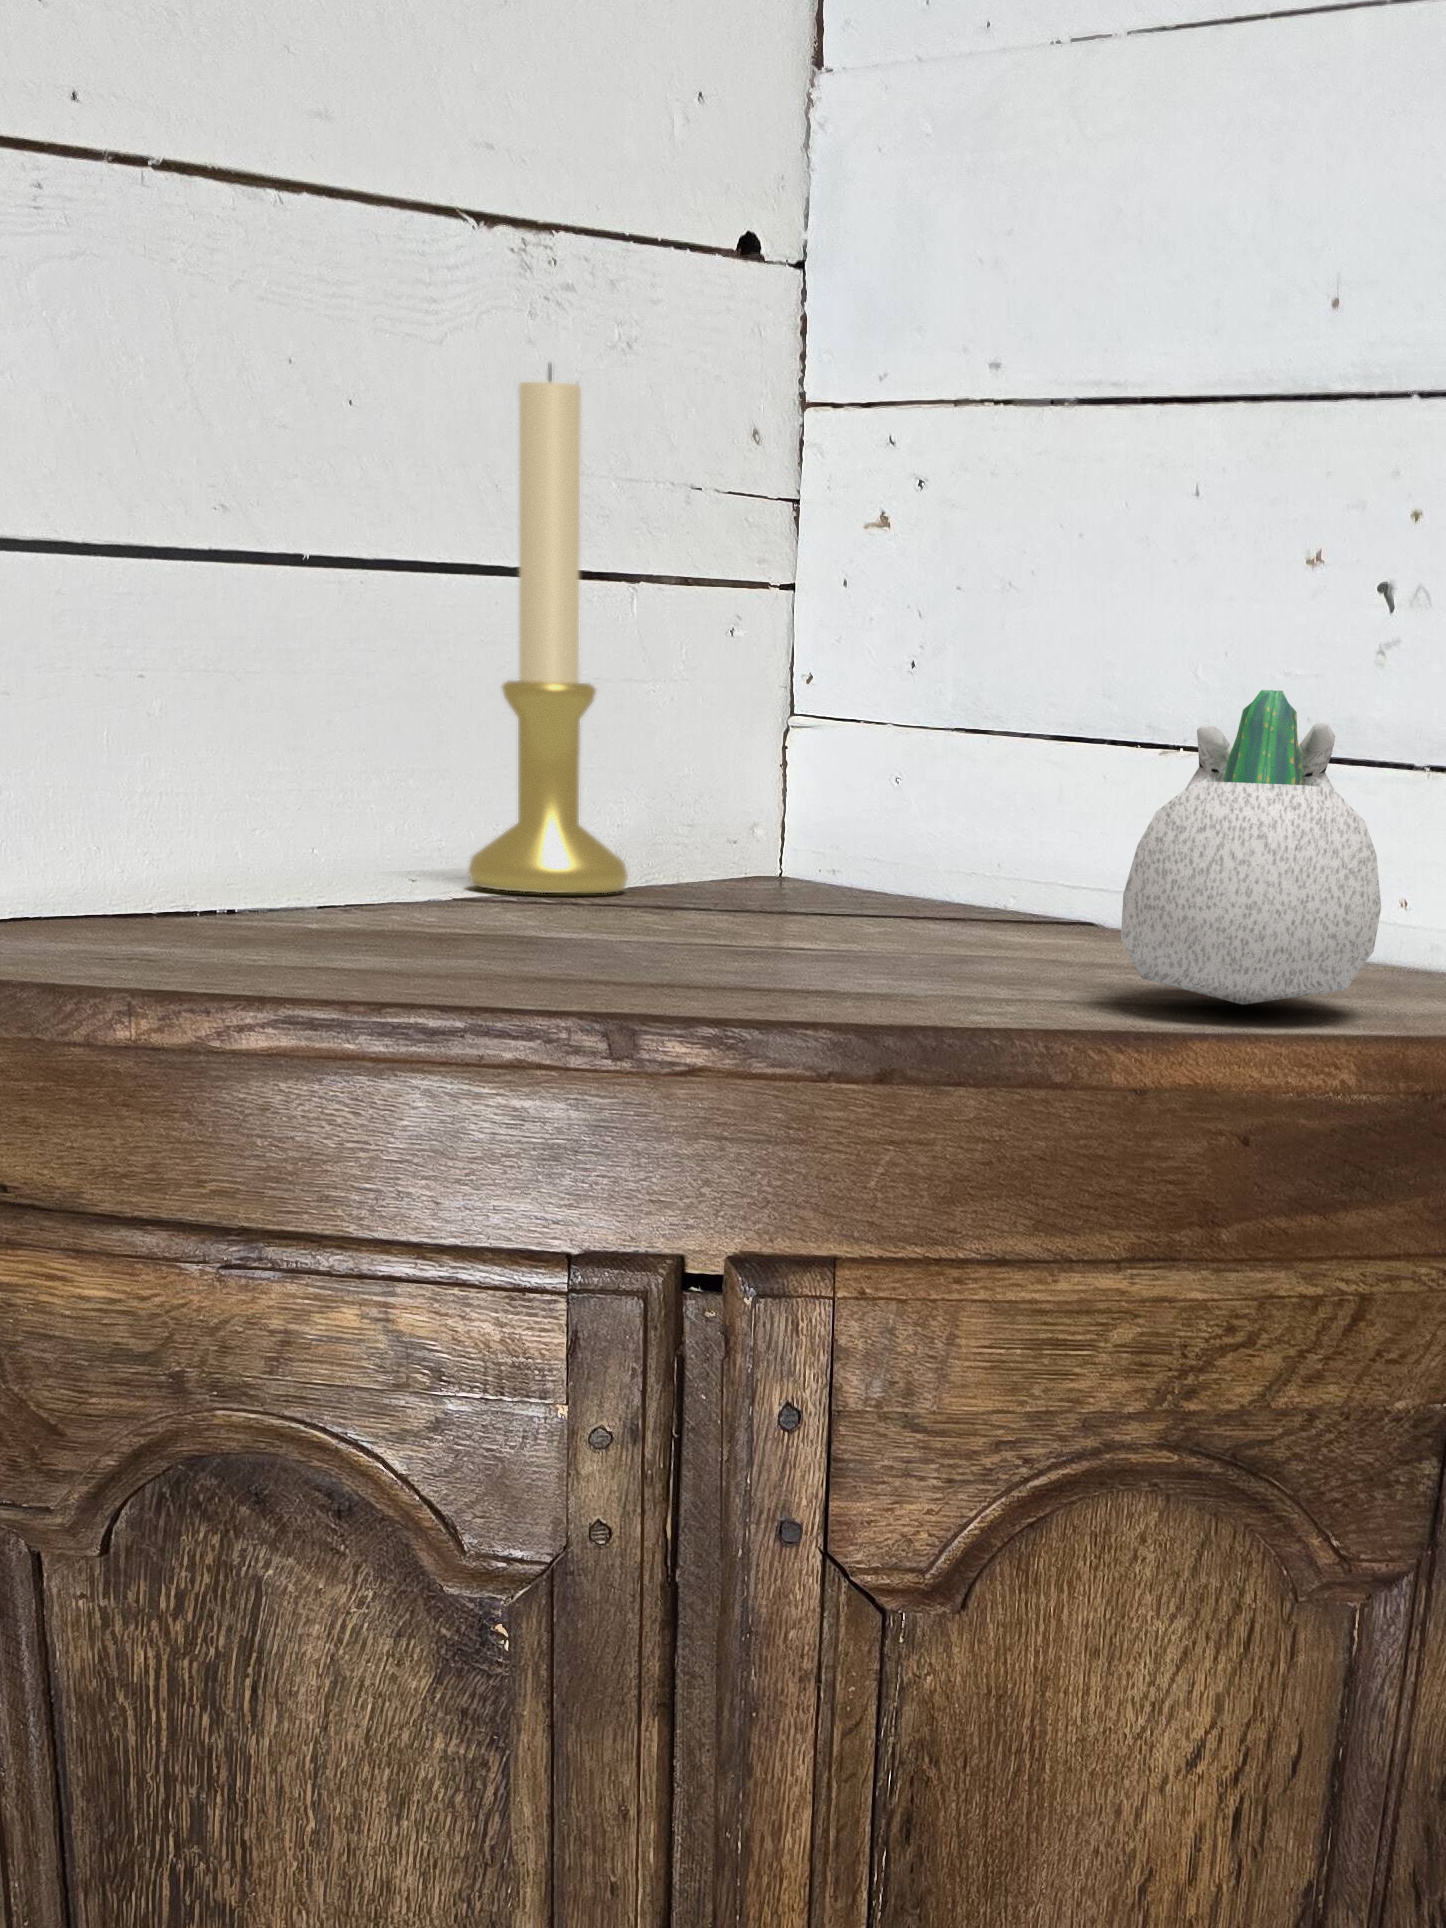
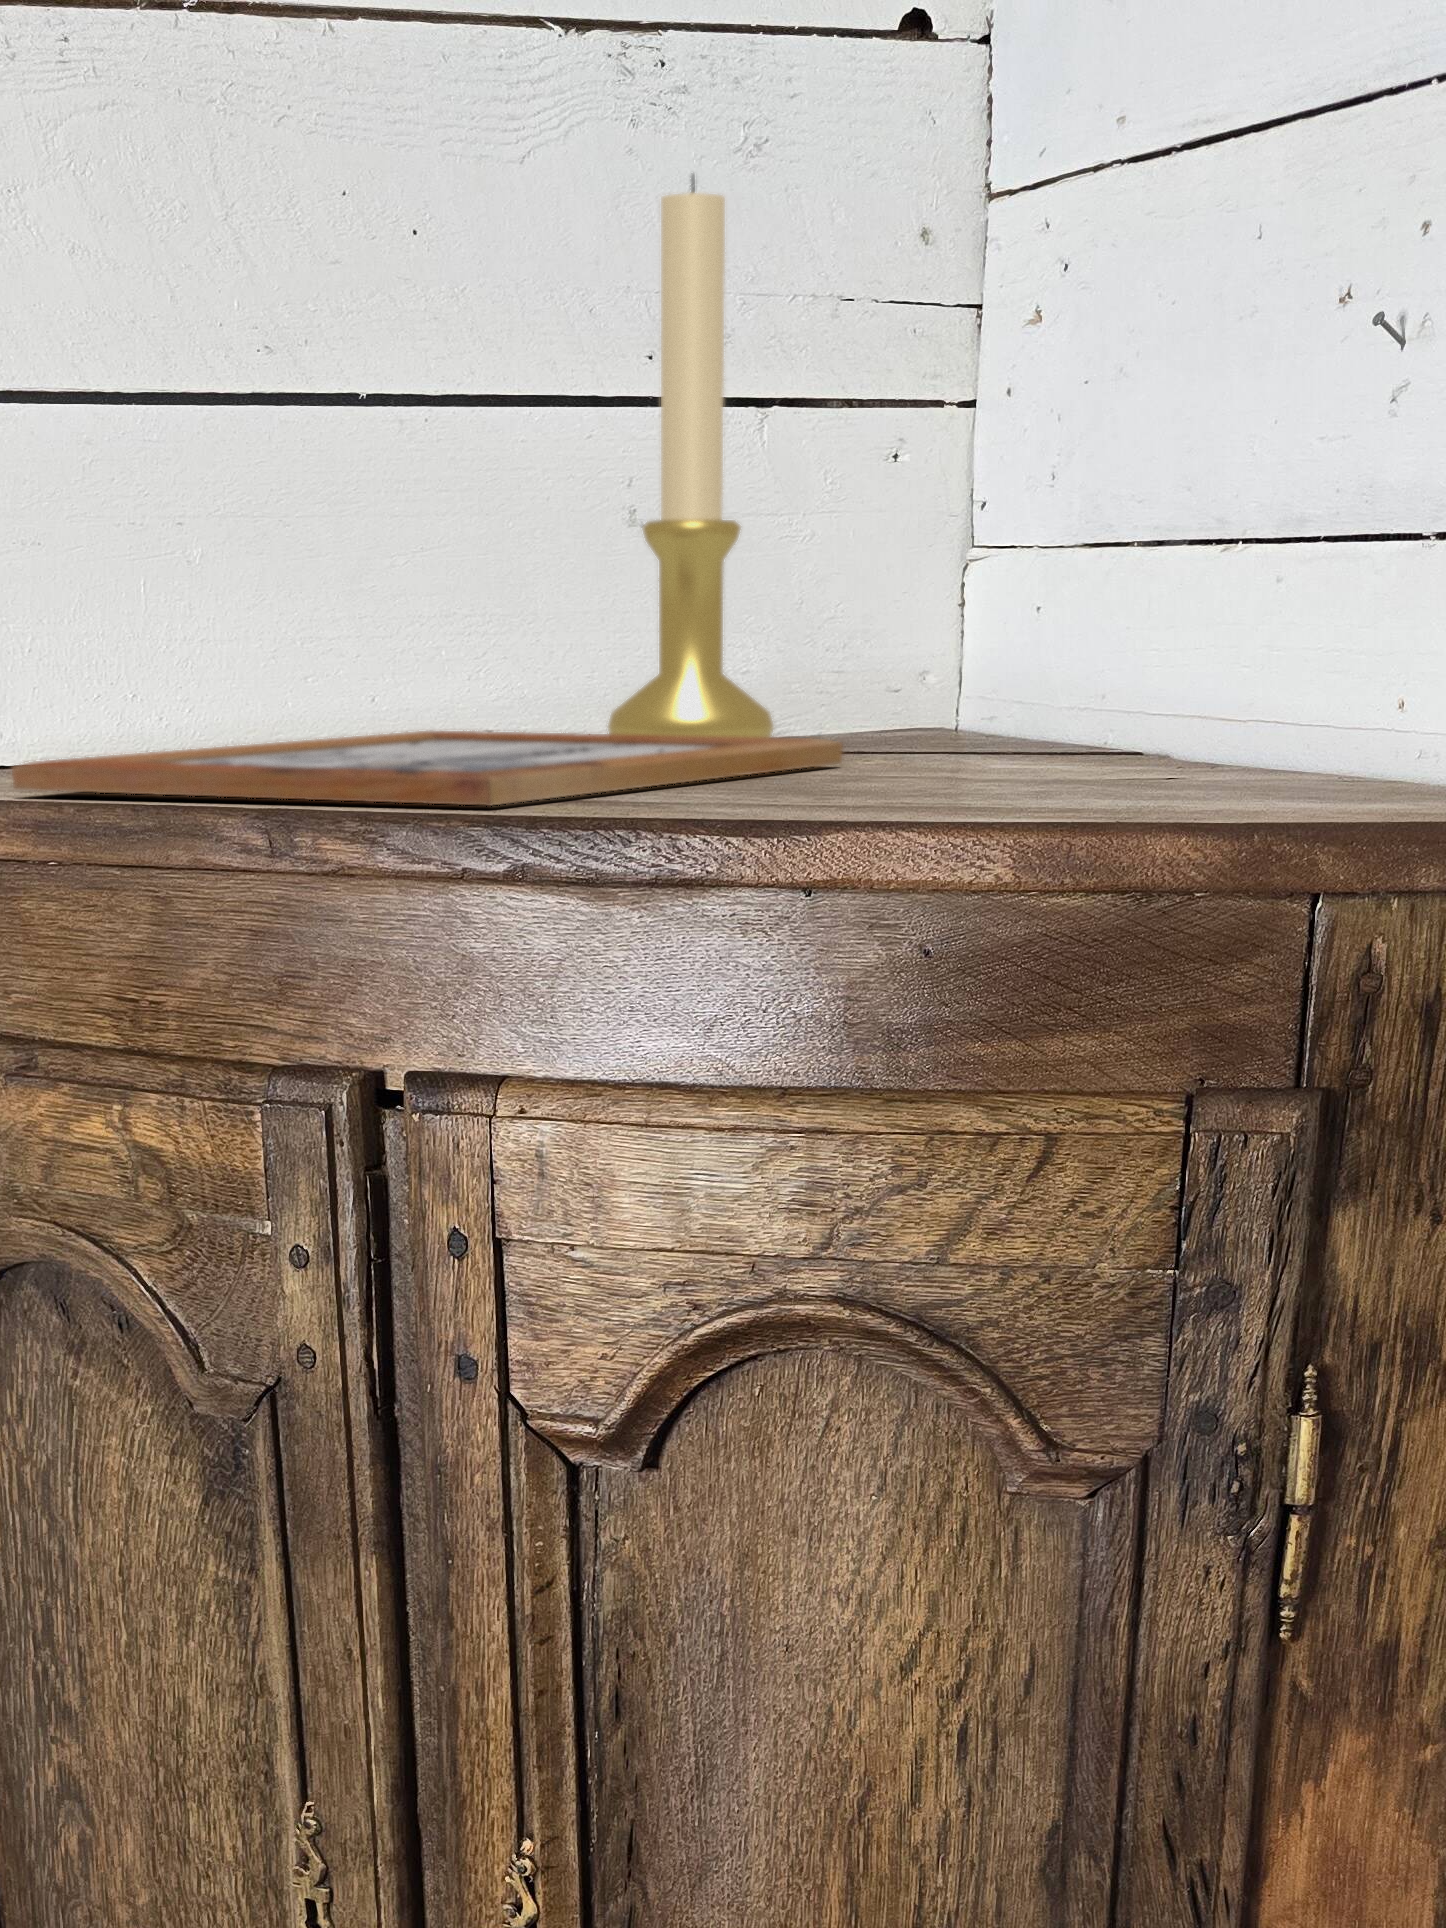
succulent planter: present [1121,690,1381,1005] -> none [808,442,1117,803]
picture frame: none [202,884,830,997] -> present [12,731,842,805]

